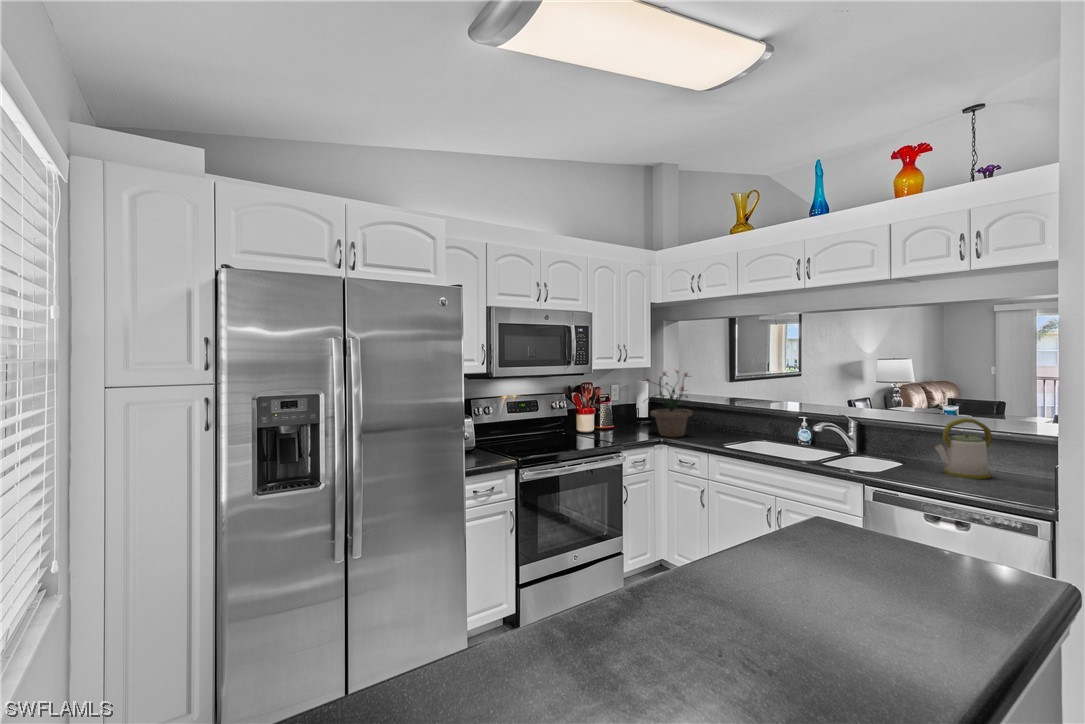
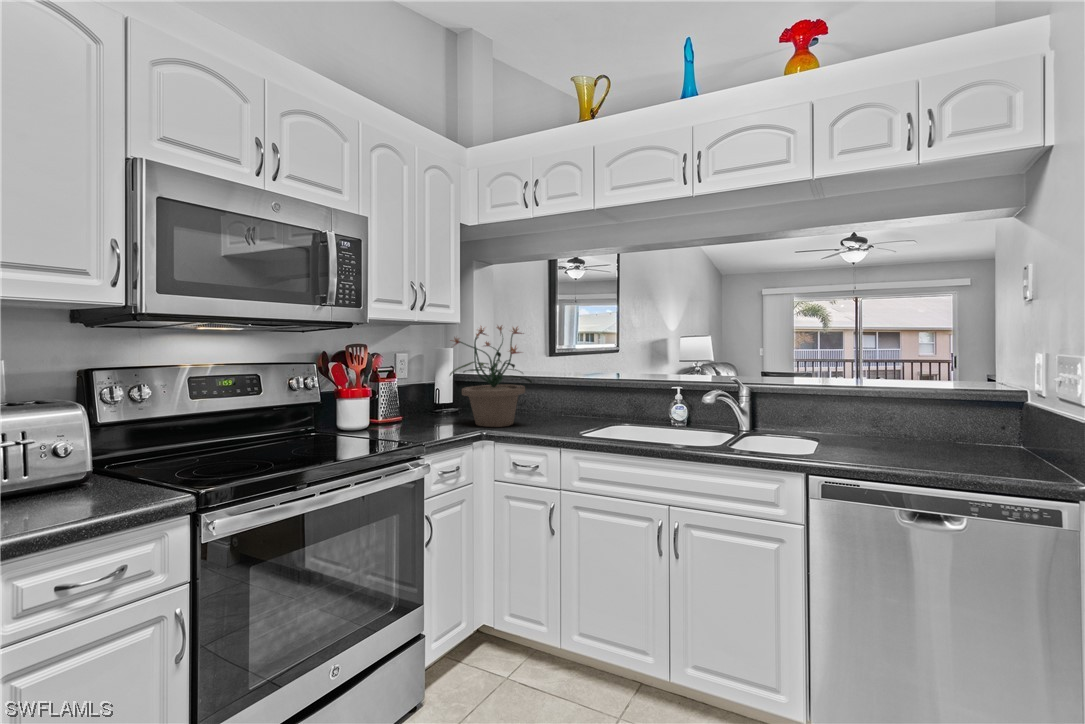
kettle: present [935,418,992,479] -> none [870,374,938,456]

